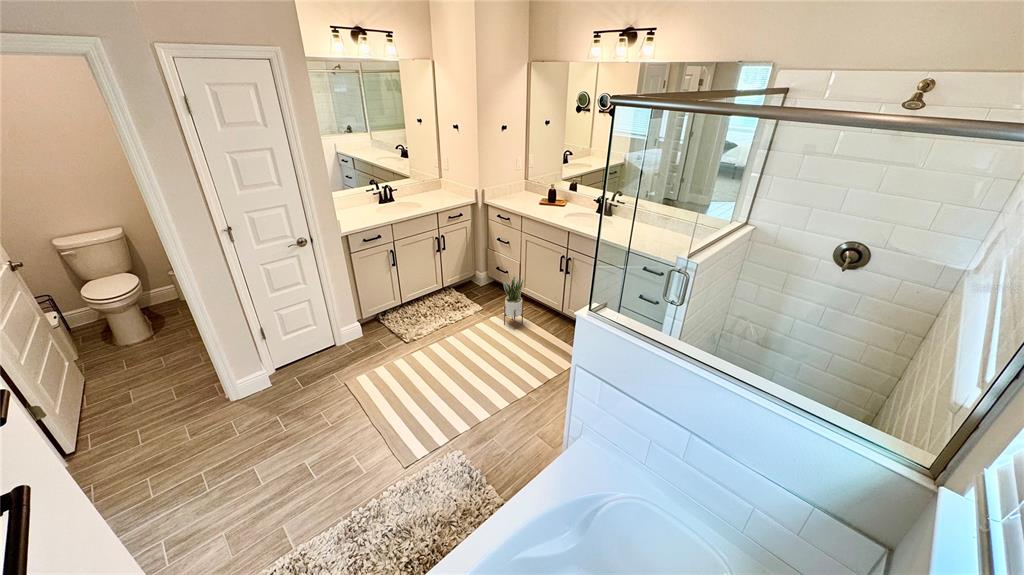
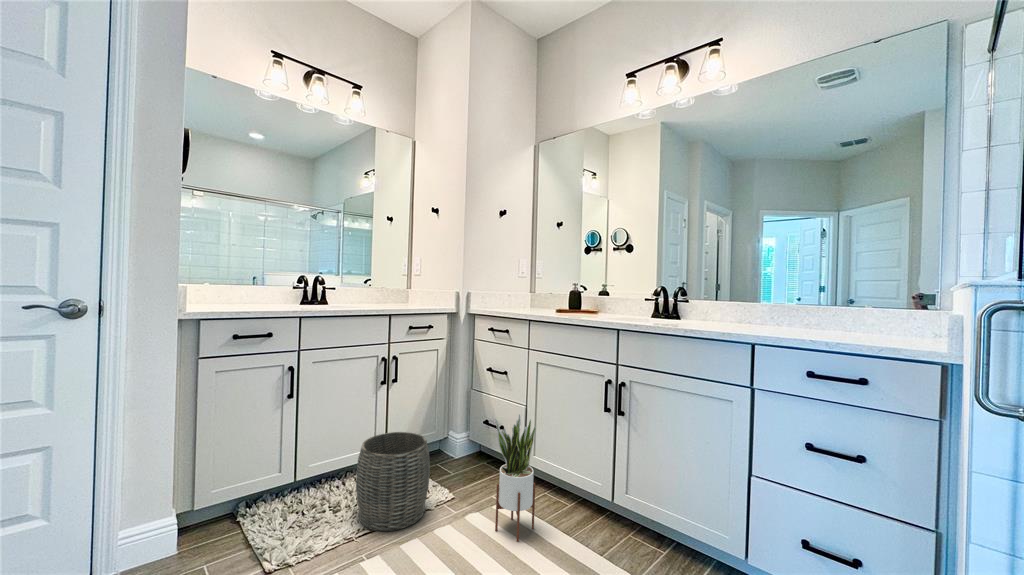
woven basket: none [434,280,470,326] -> present [356,432,430,531]

